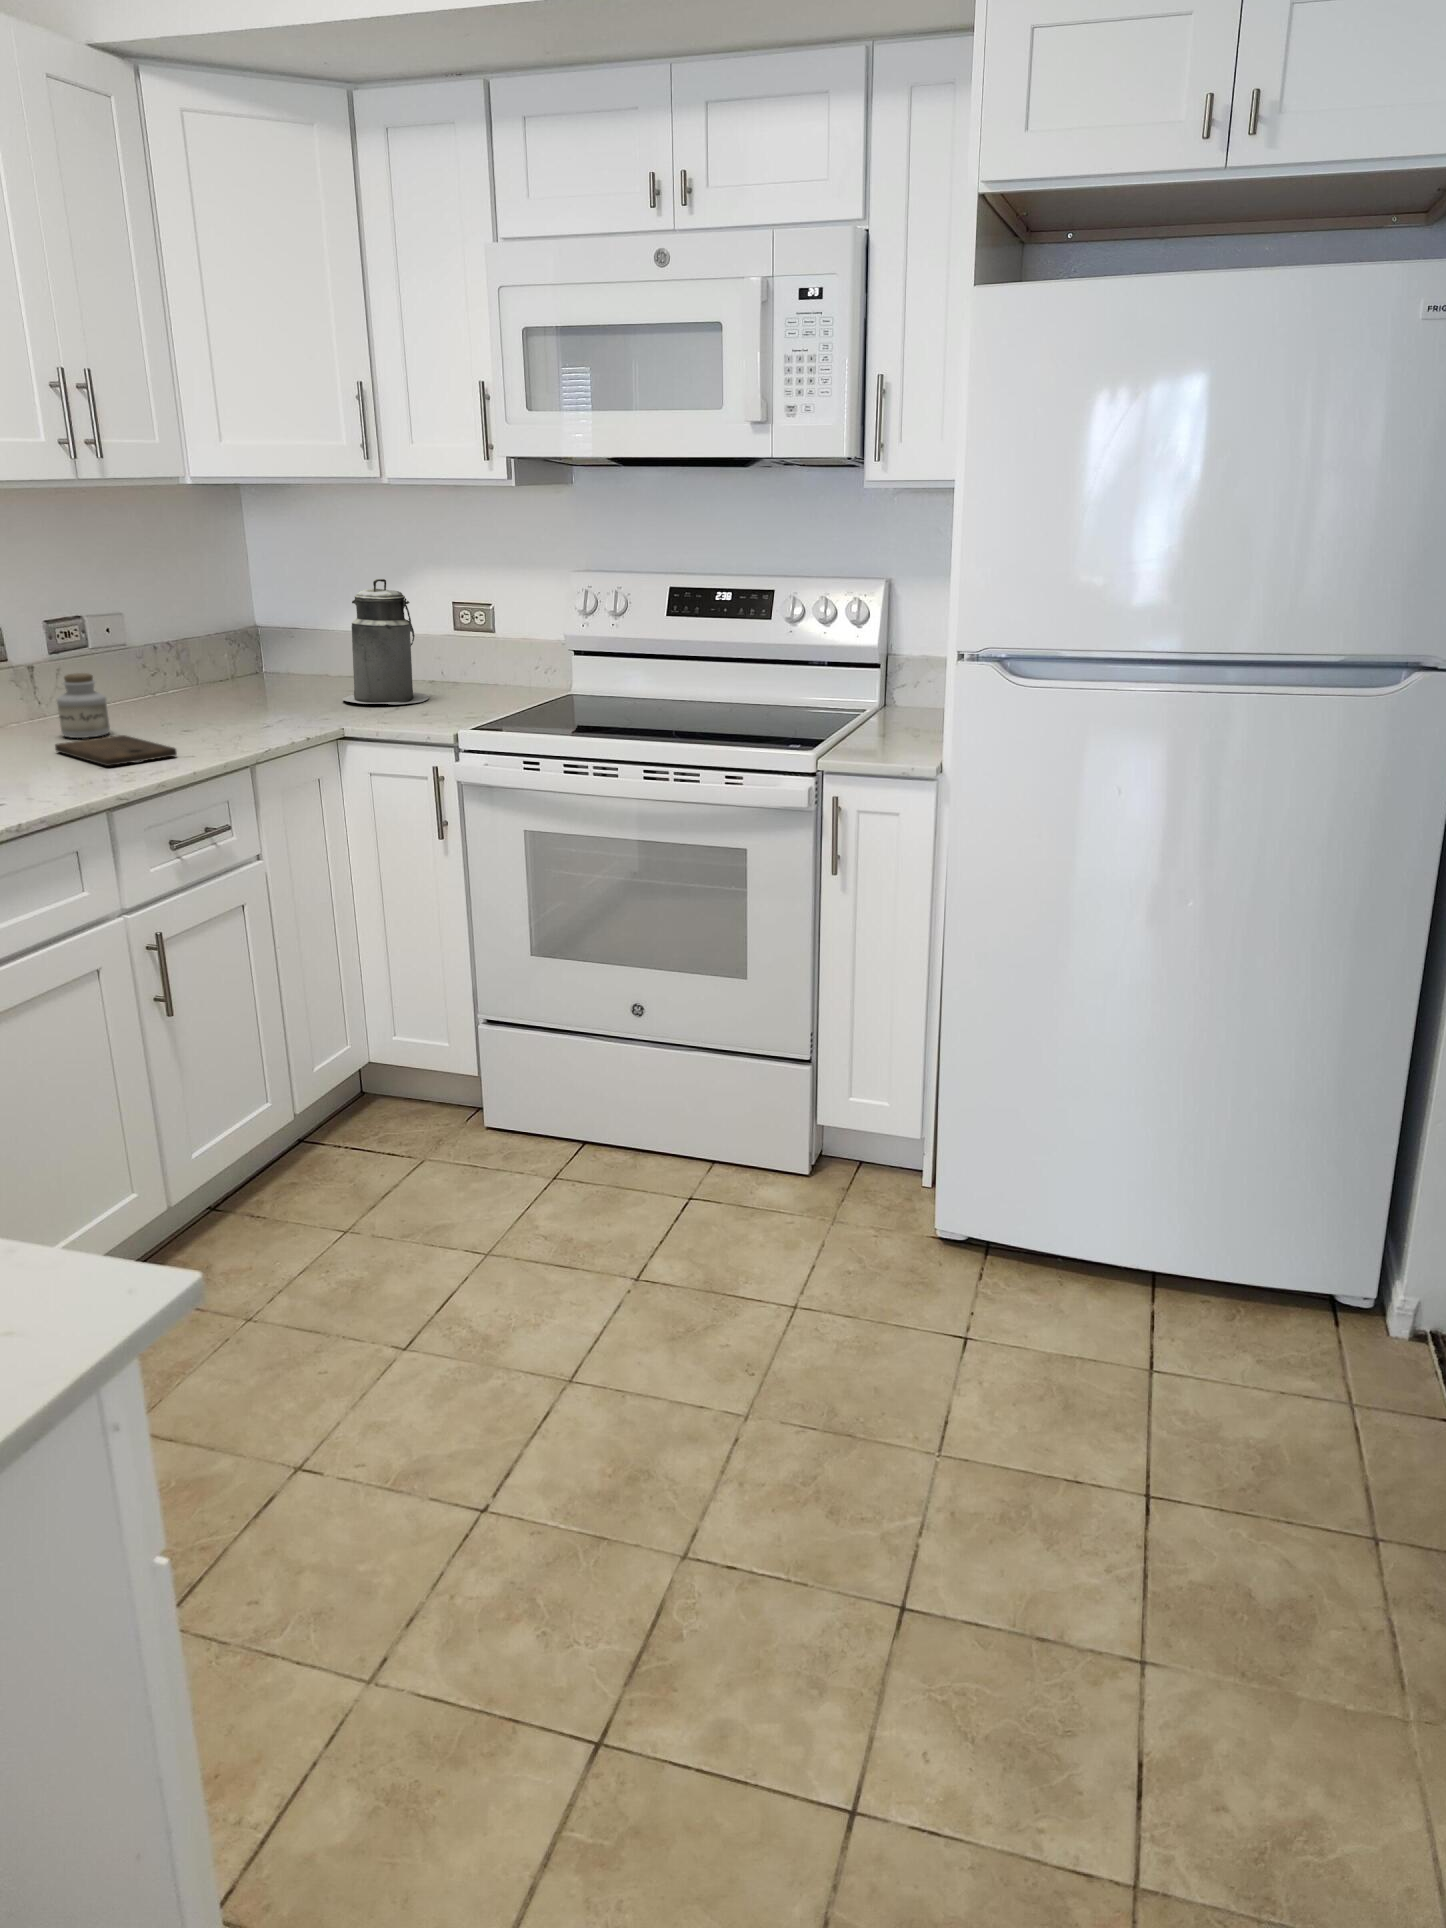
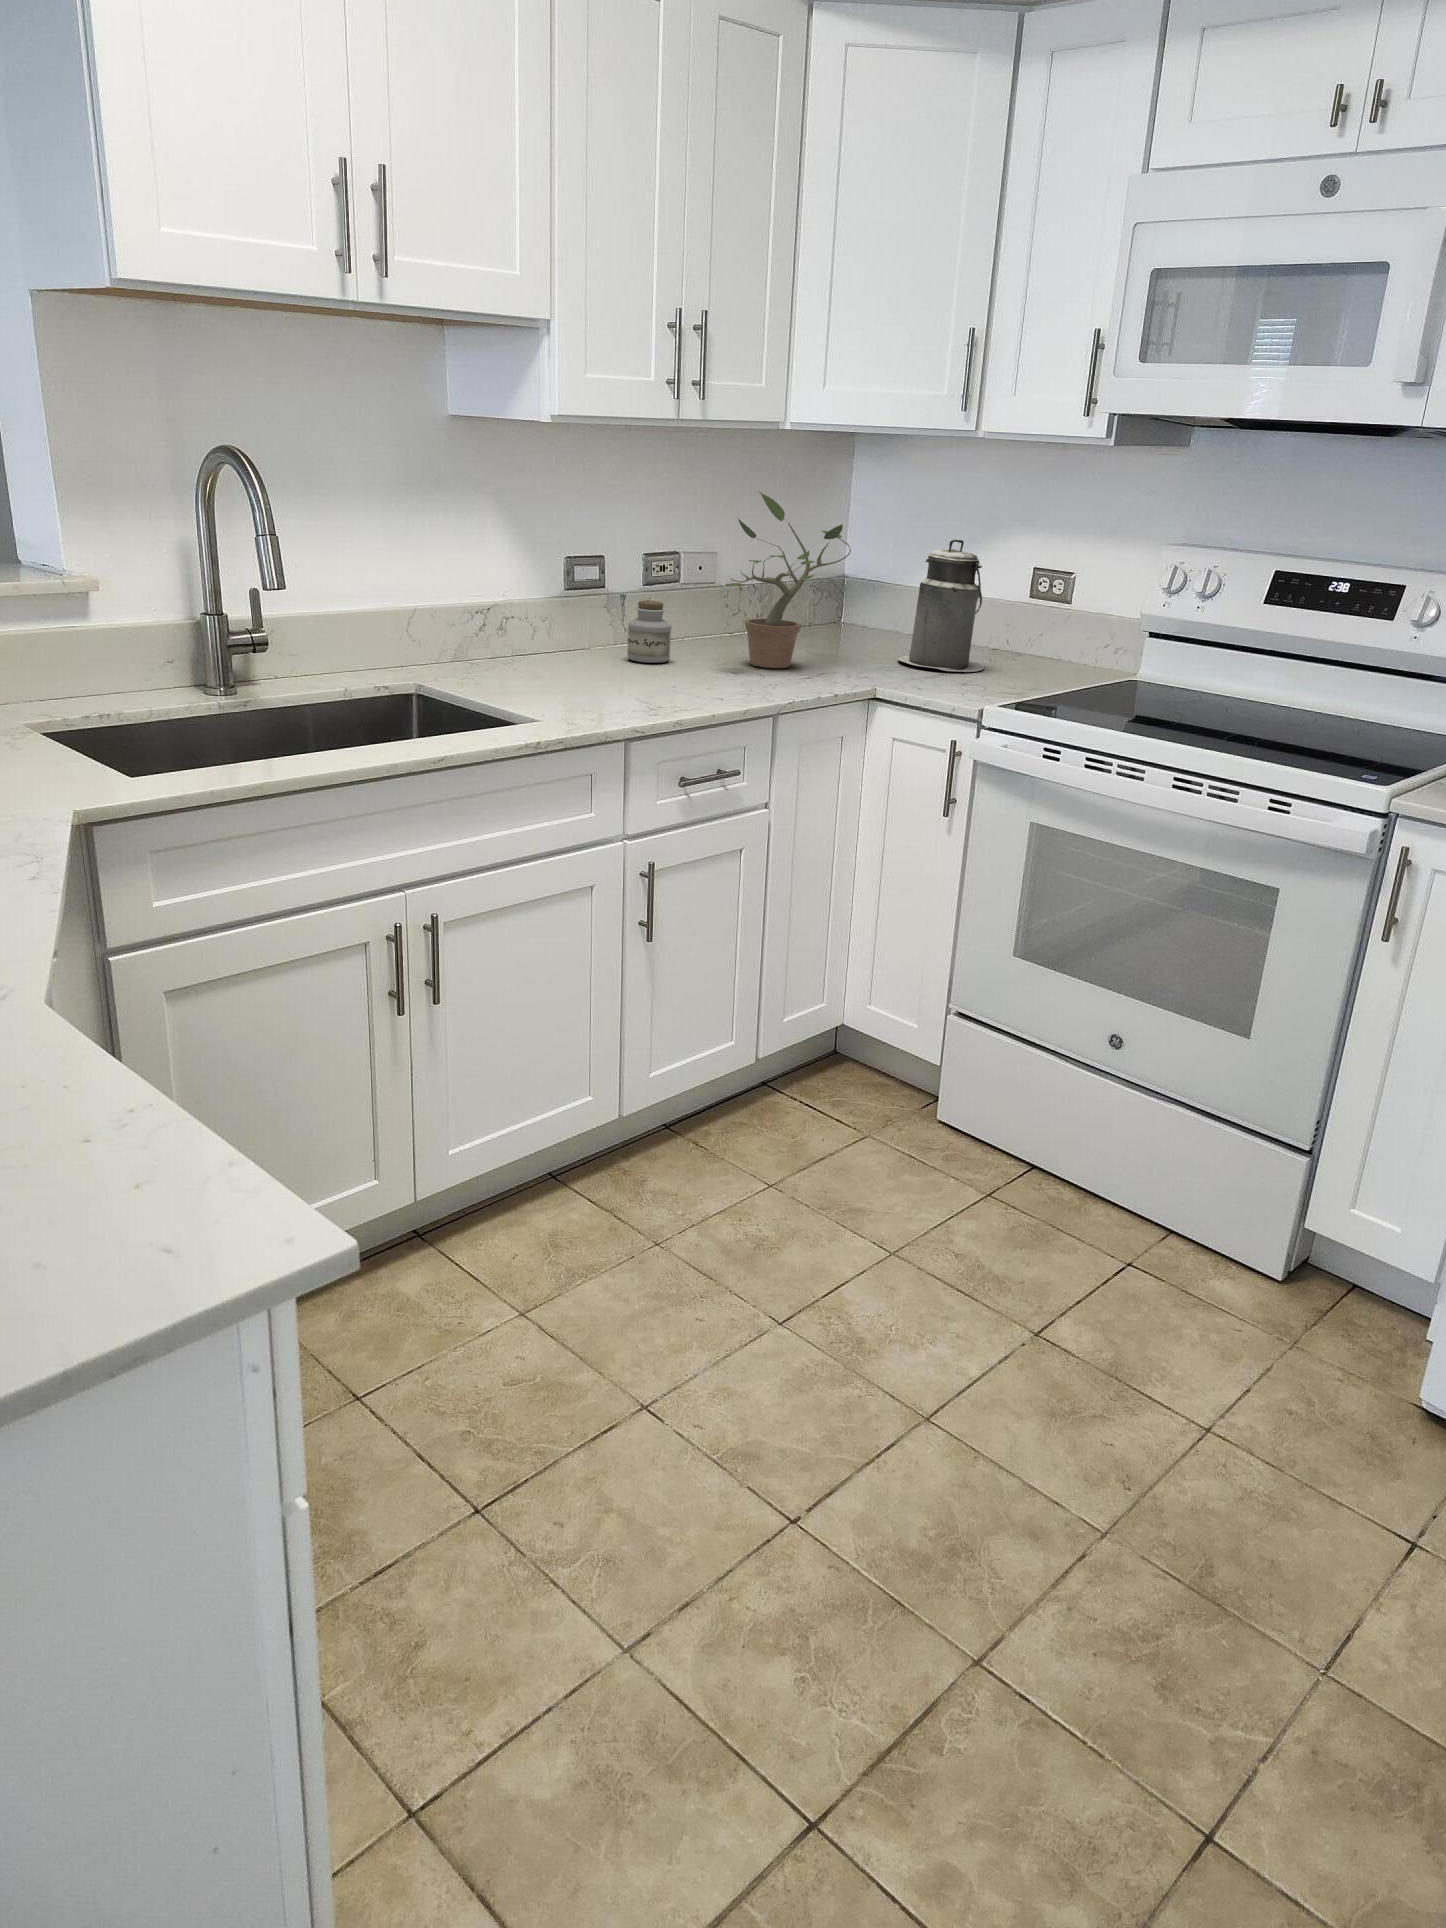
potted plant: none [153,548,279,726] -> present [725,492,851,668]
cutting board: present [55,735,177,766] -> none [612,664,711,692]

